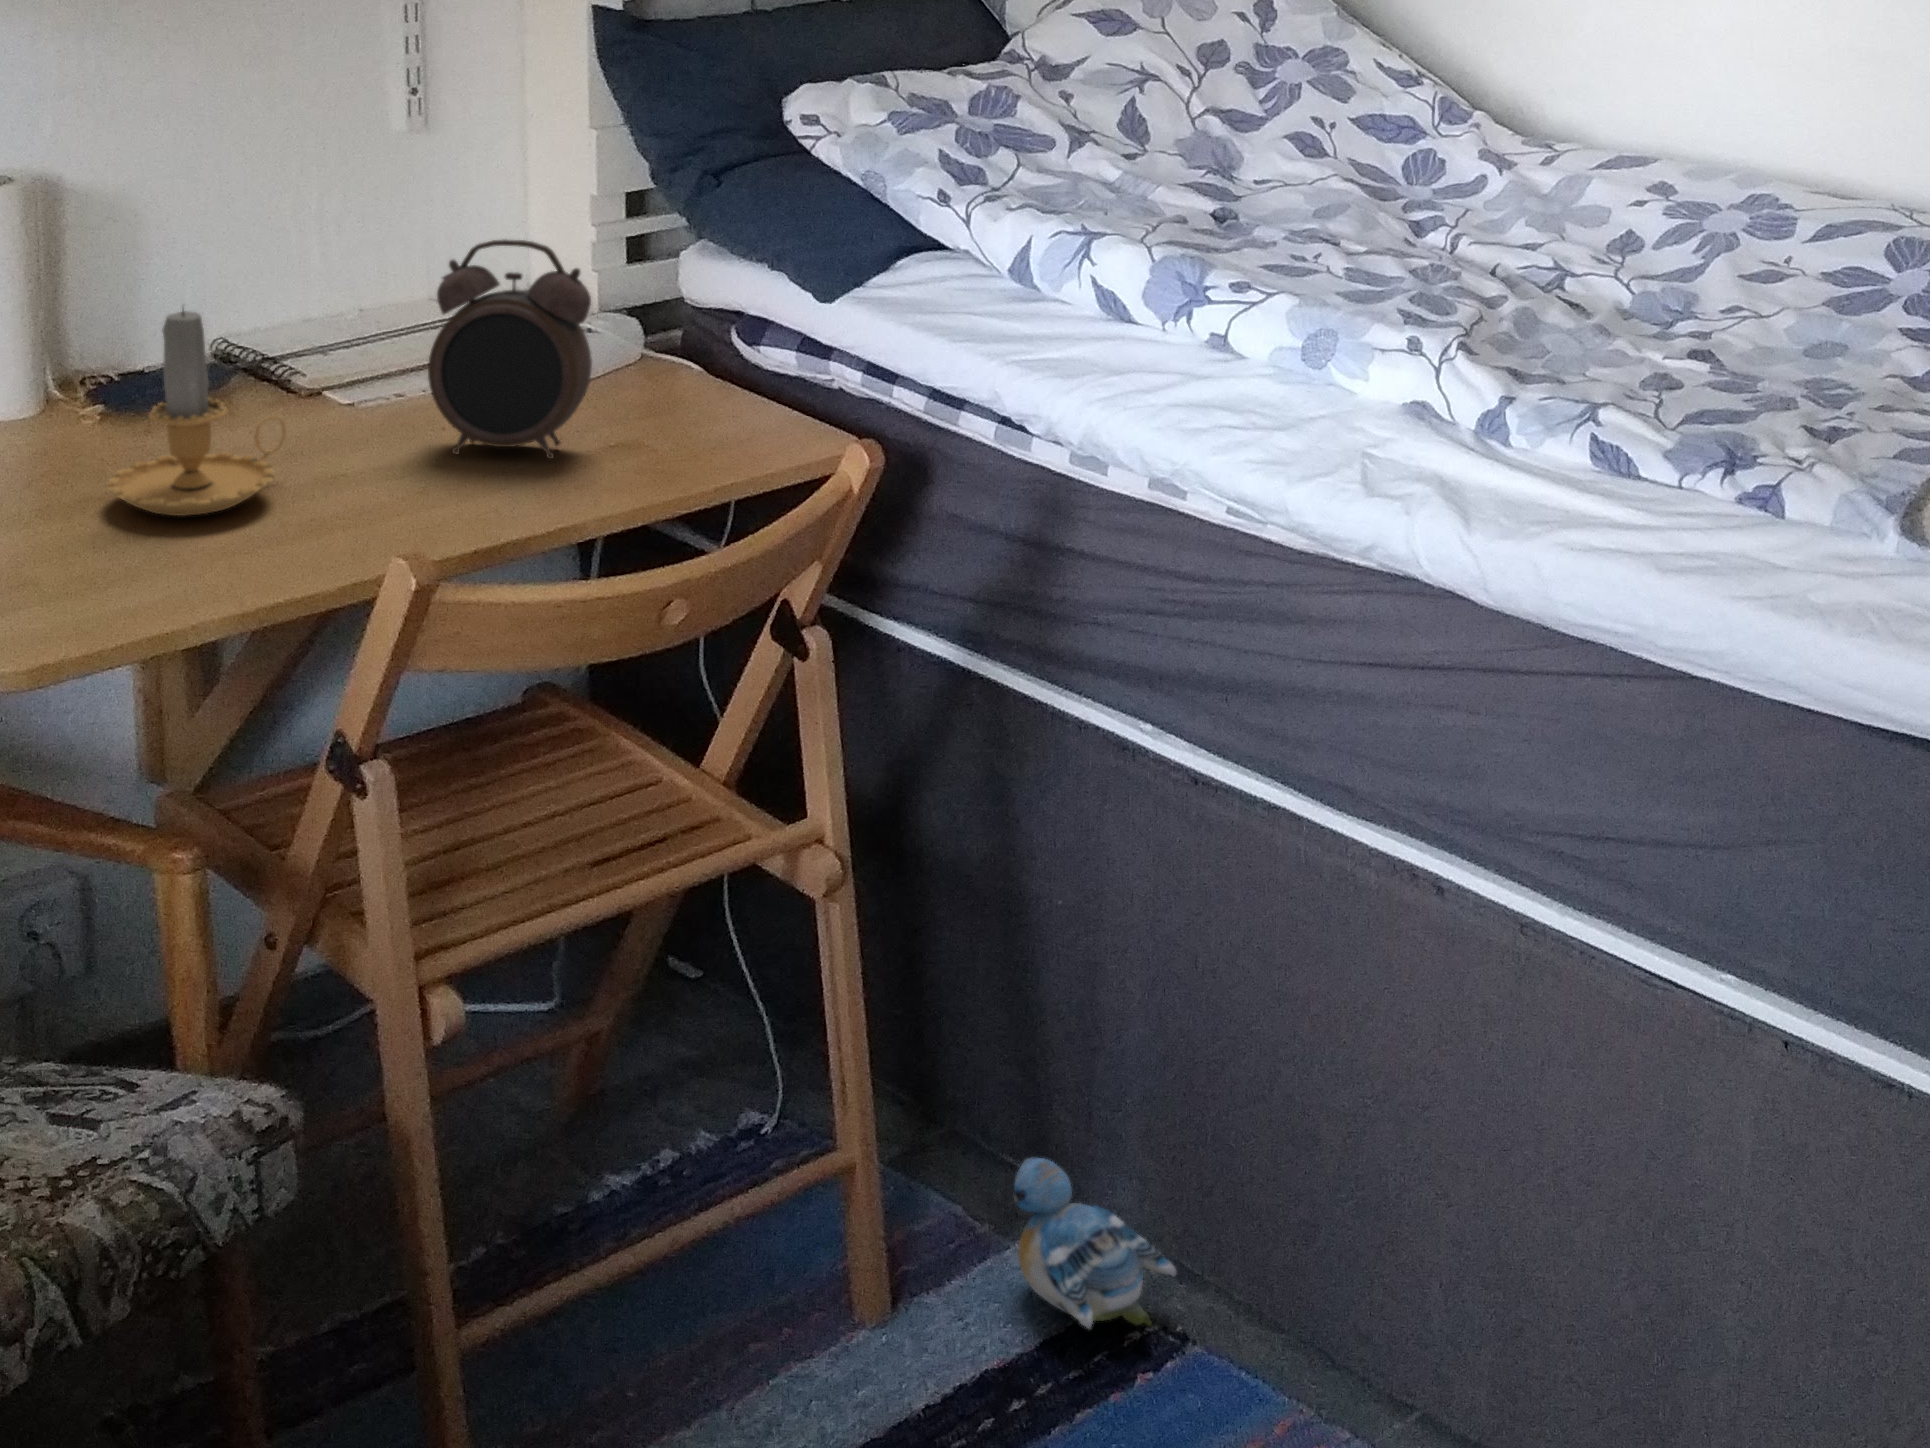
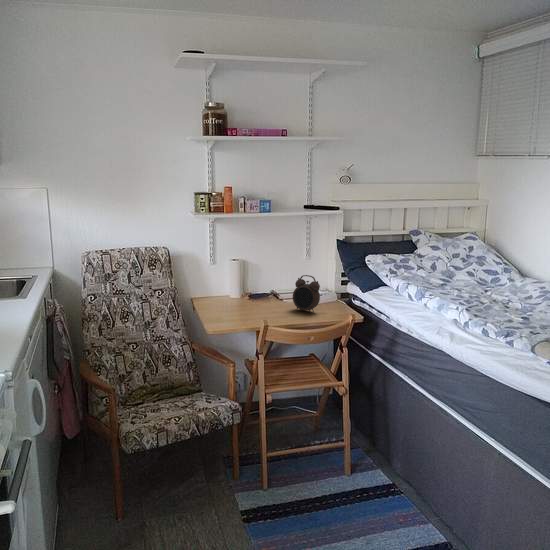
candle: present [107,310,286,516] -> none [238,279,268,314]
plush toy: present [1014,1158,1176,1329] -> none [372,451,400,486]

